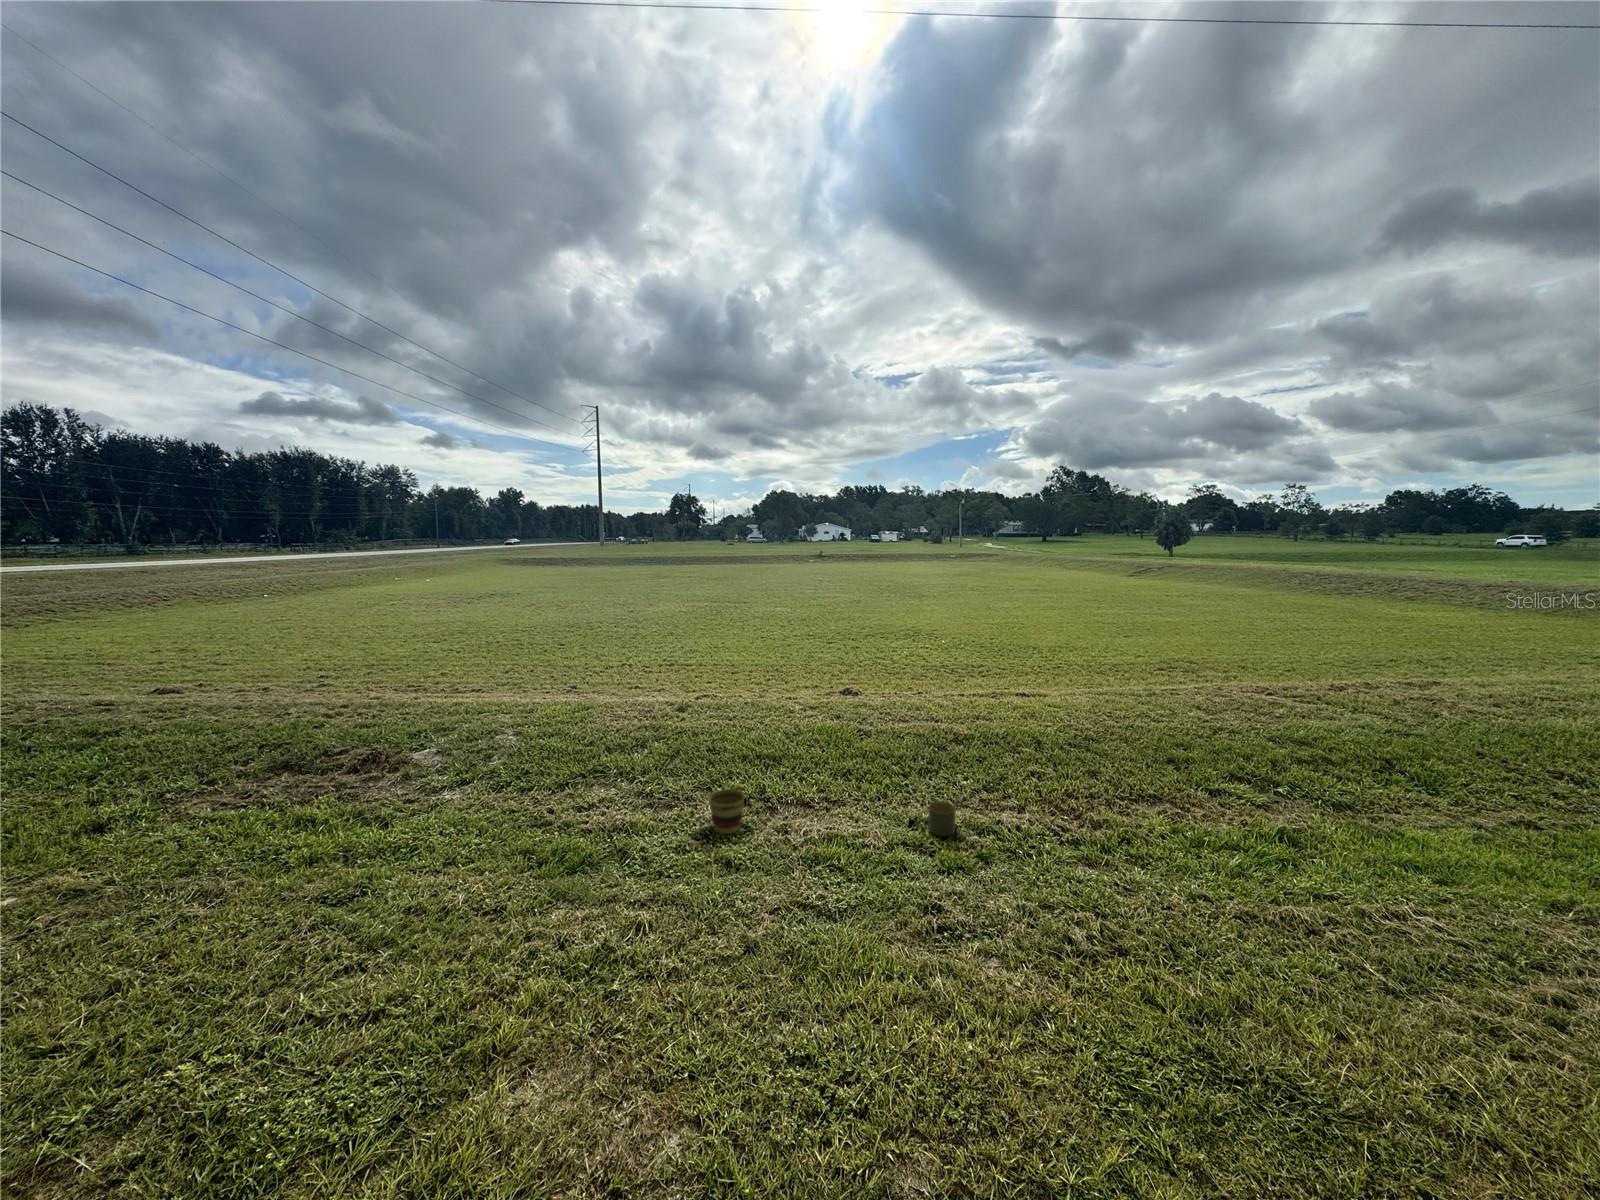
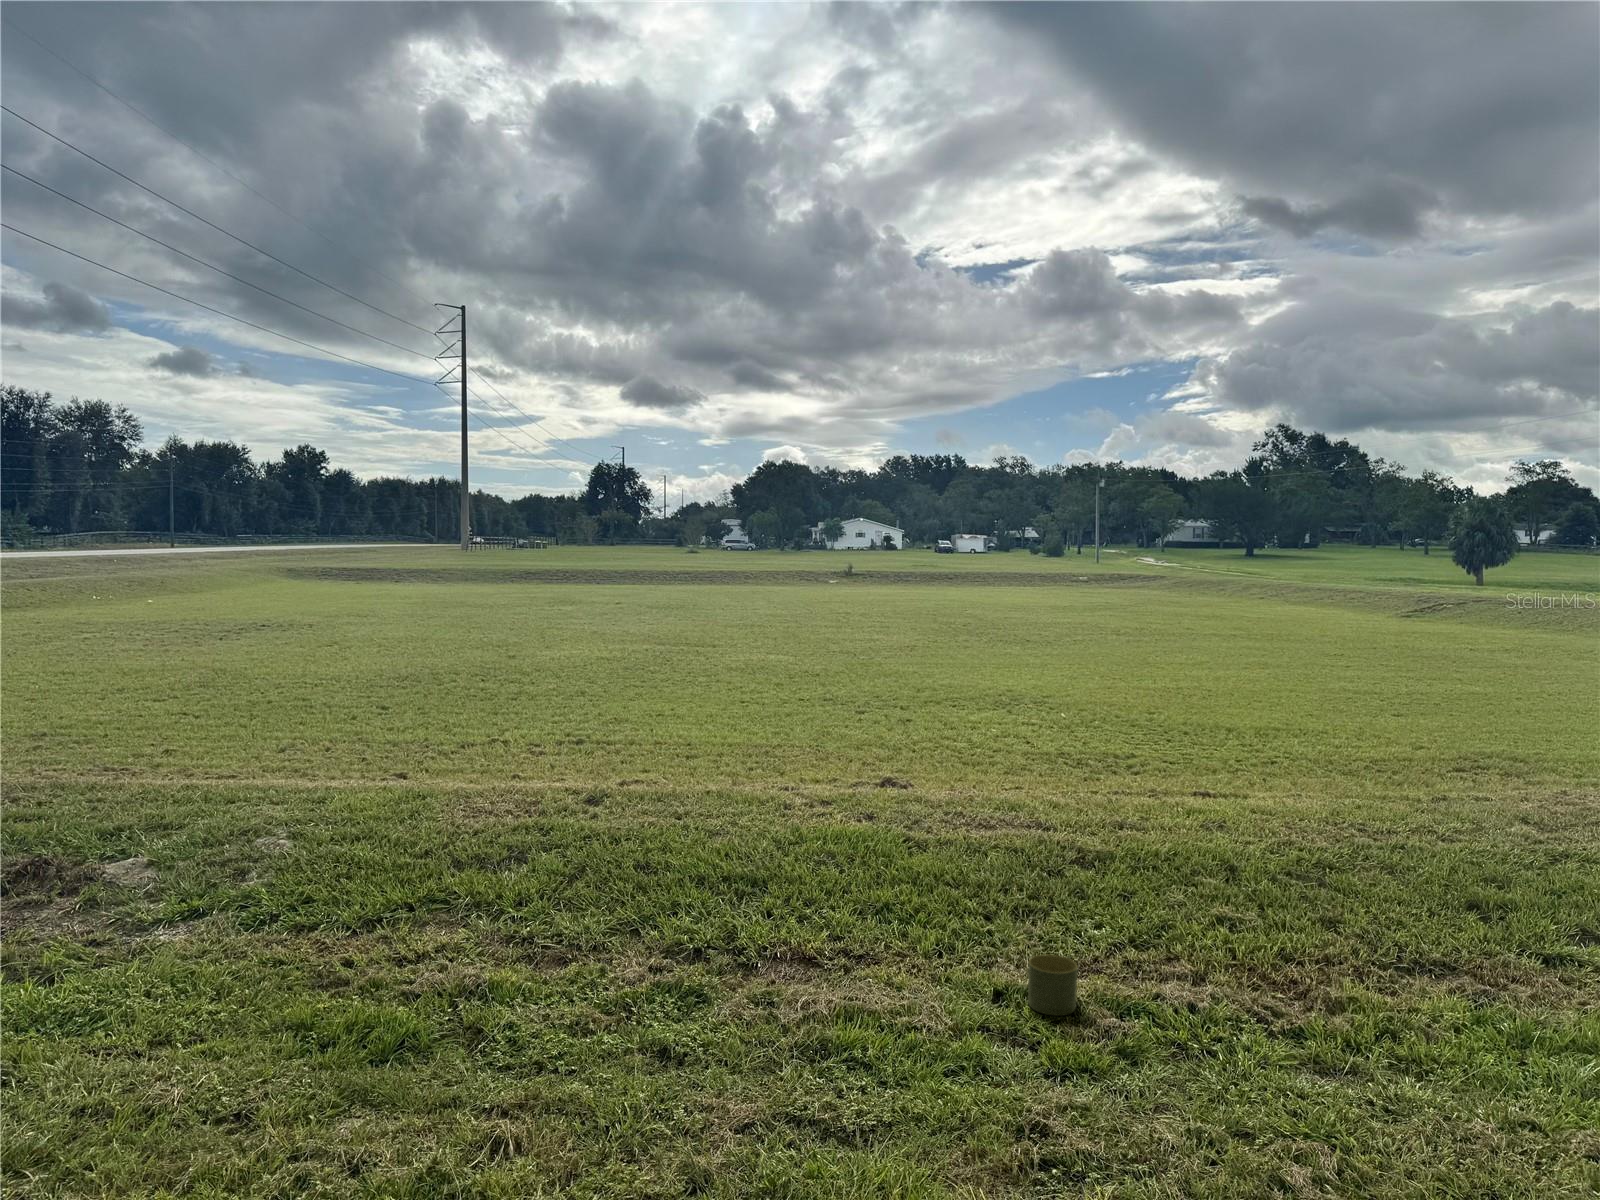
basket: present [709,789,745,834] -> none [632,924,696,1003]

